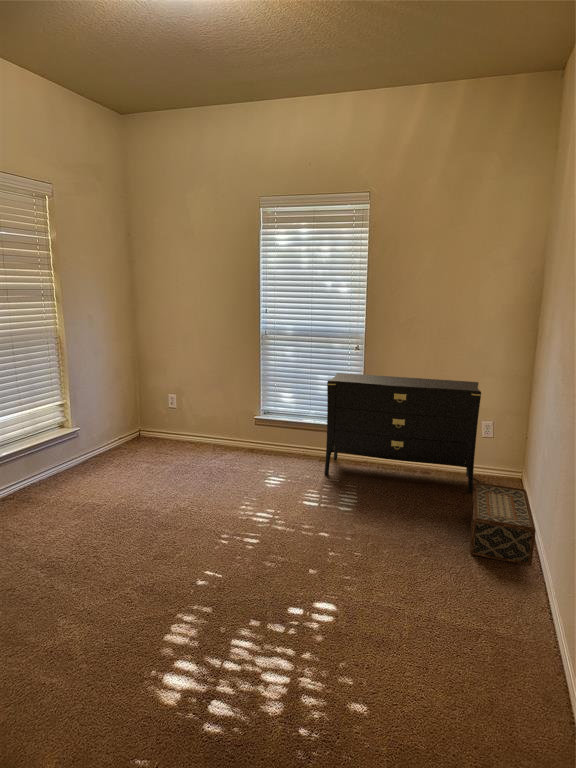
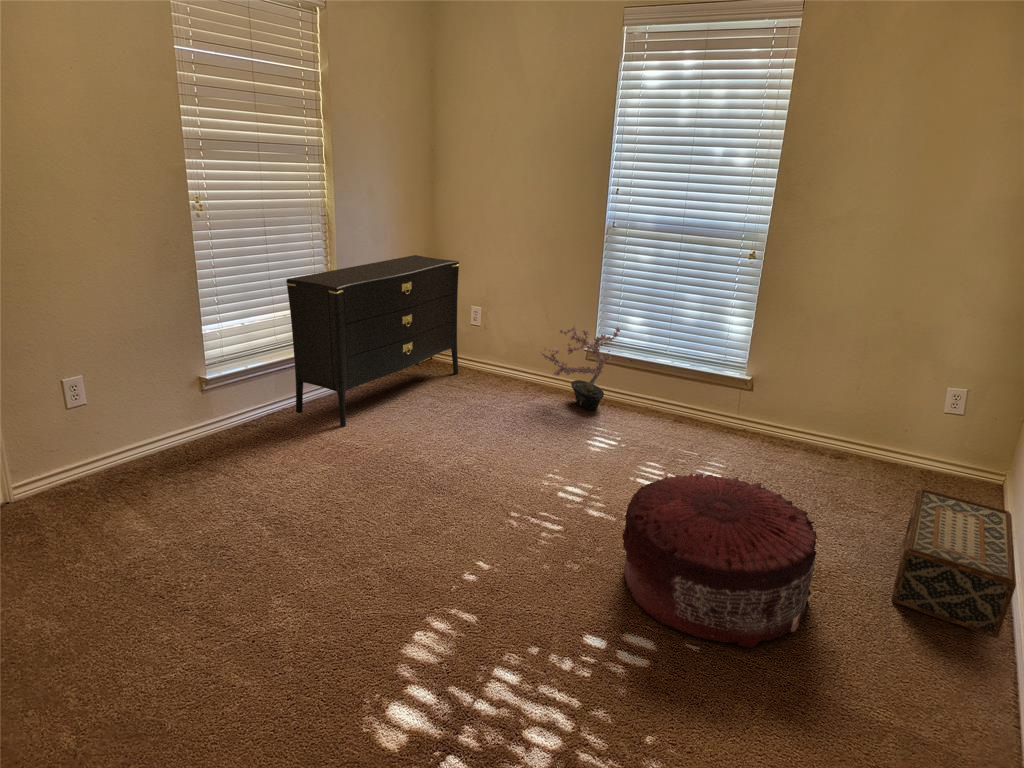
dresser: present [324,373,481,493] -> present [286,255,459,427]
potted plant: none [222,399,279,459] -> present [540,326,620,410]
pouf: none [303,489,425,596] -> present [622,473,817,648]

